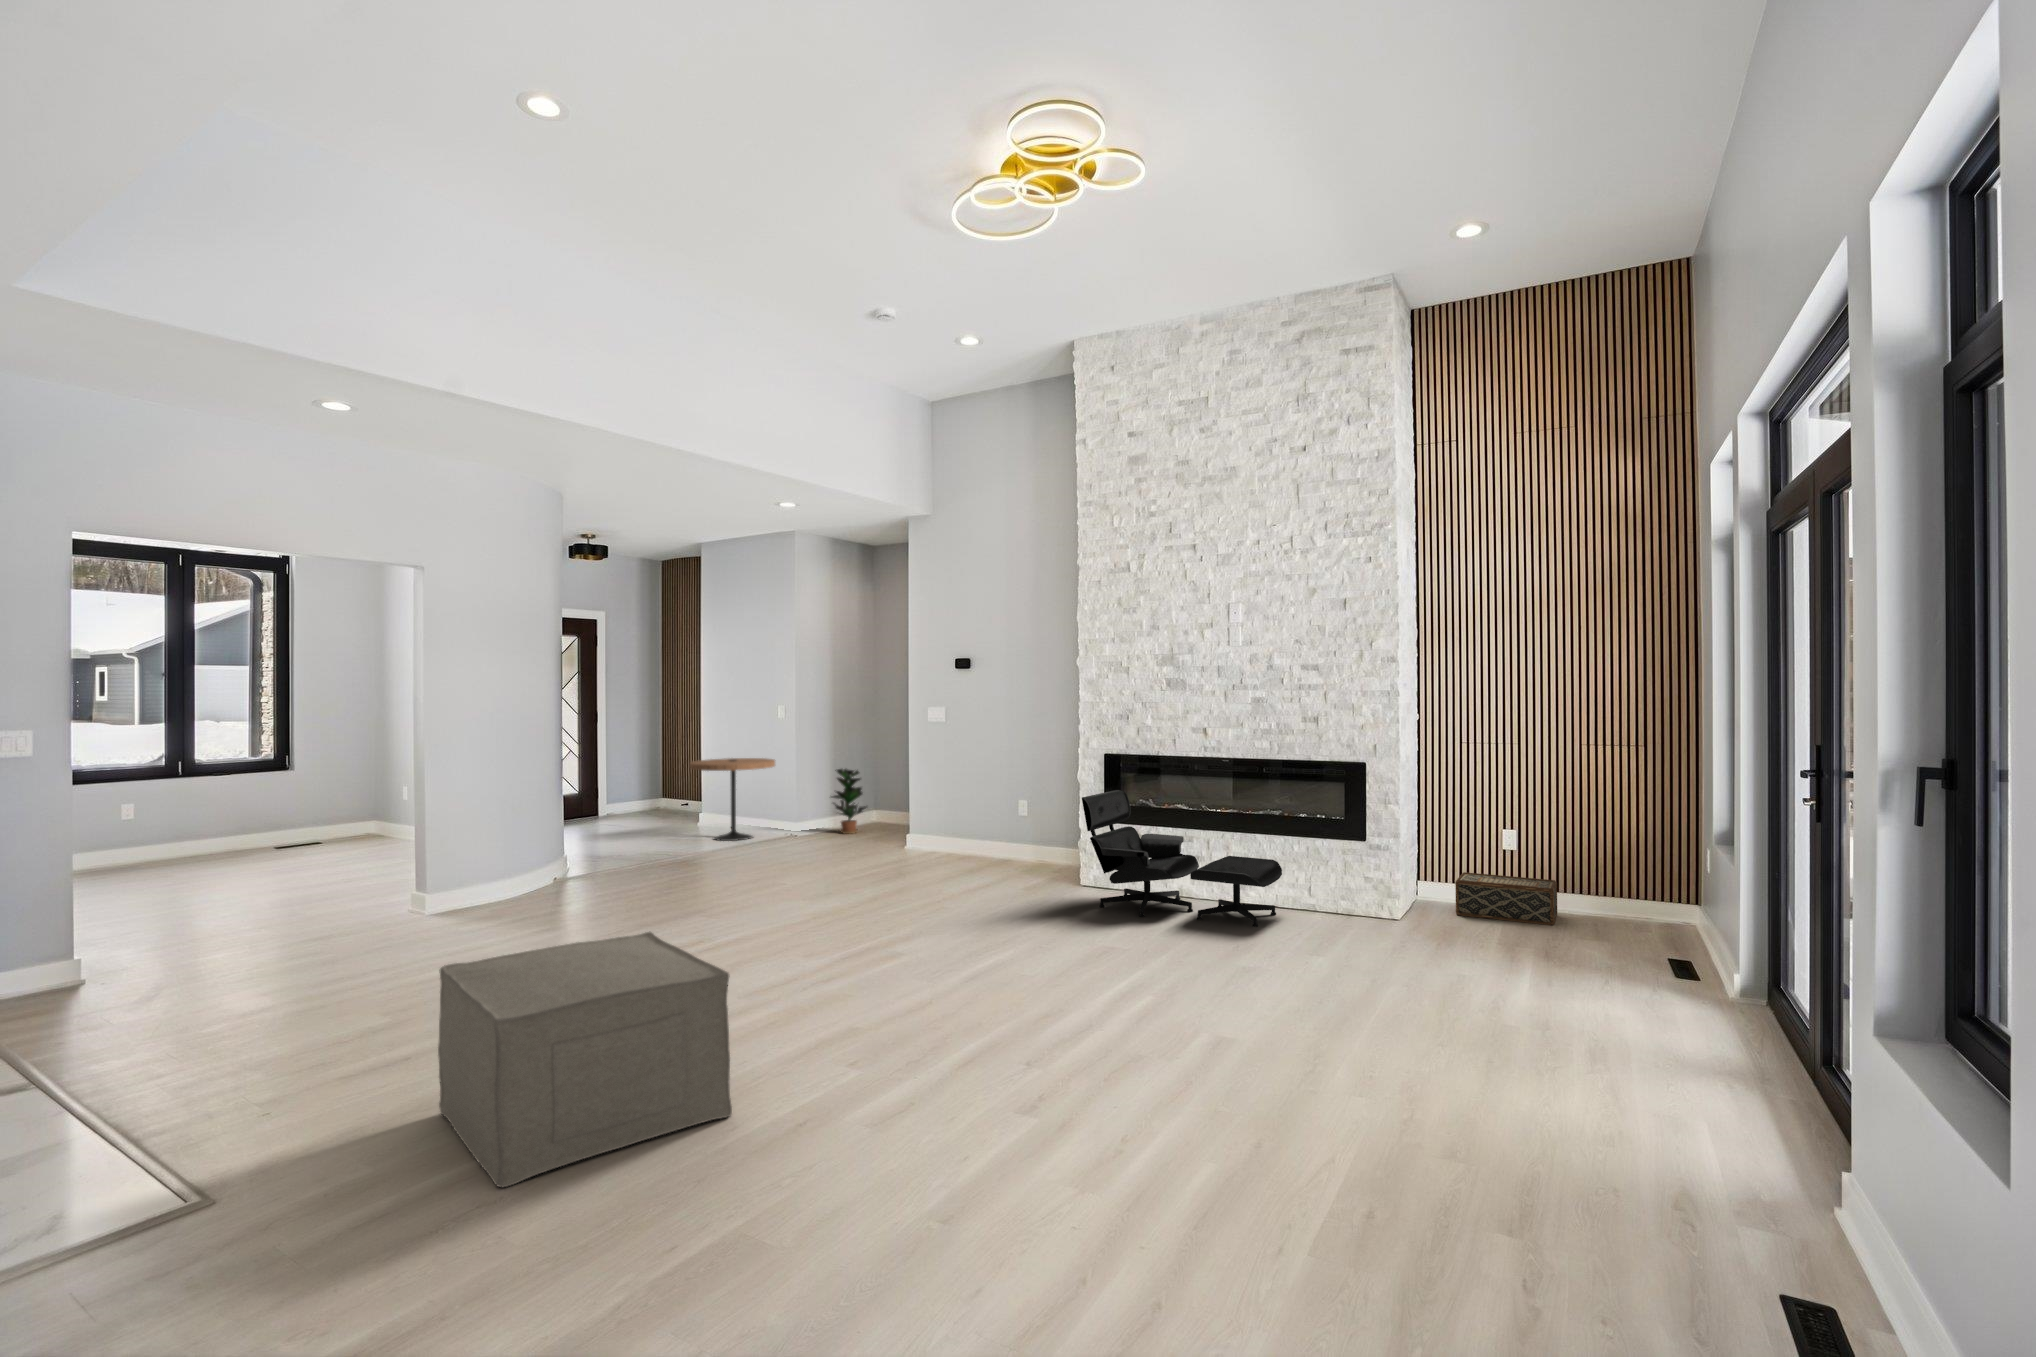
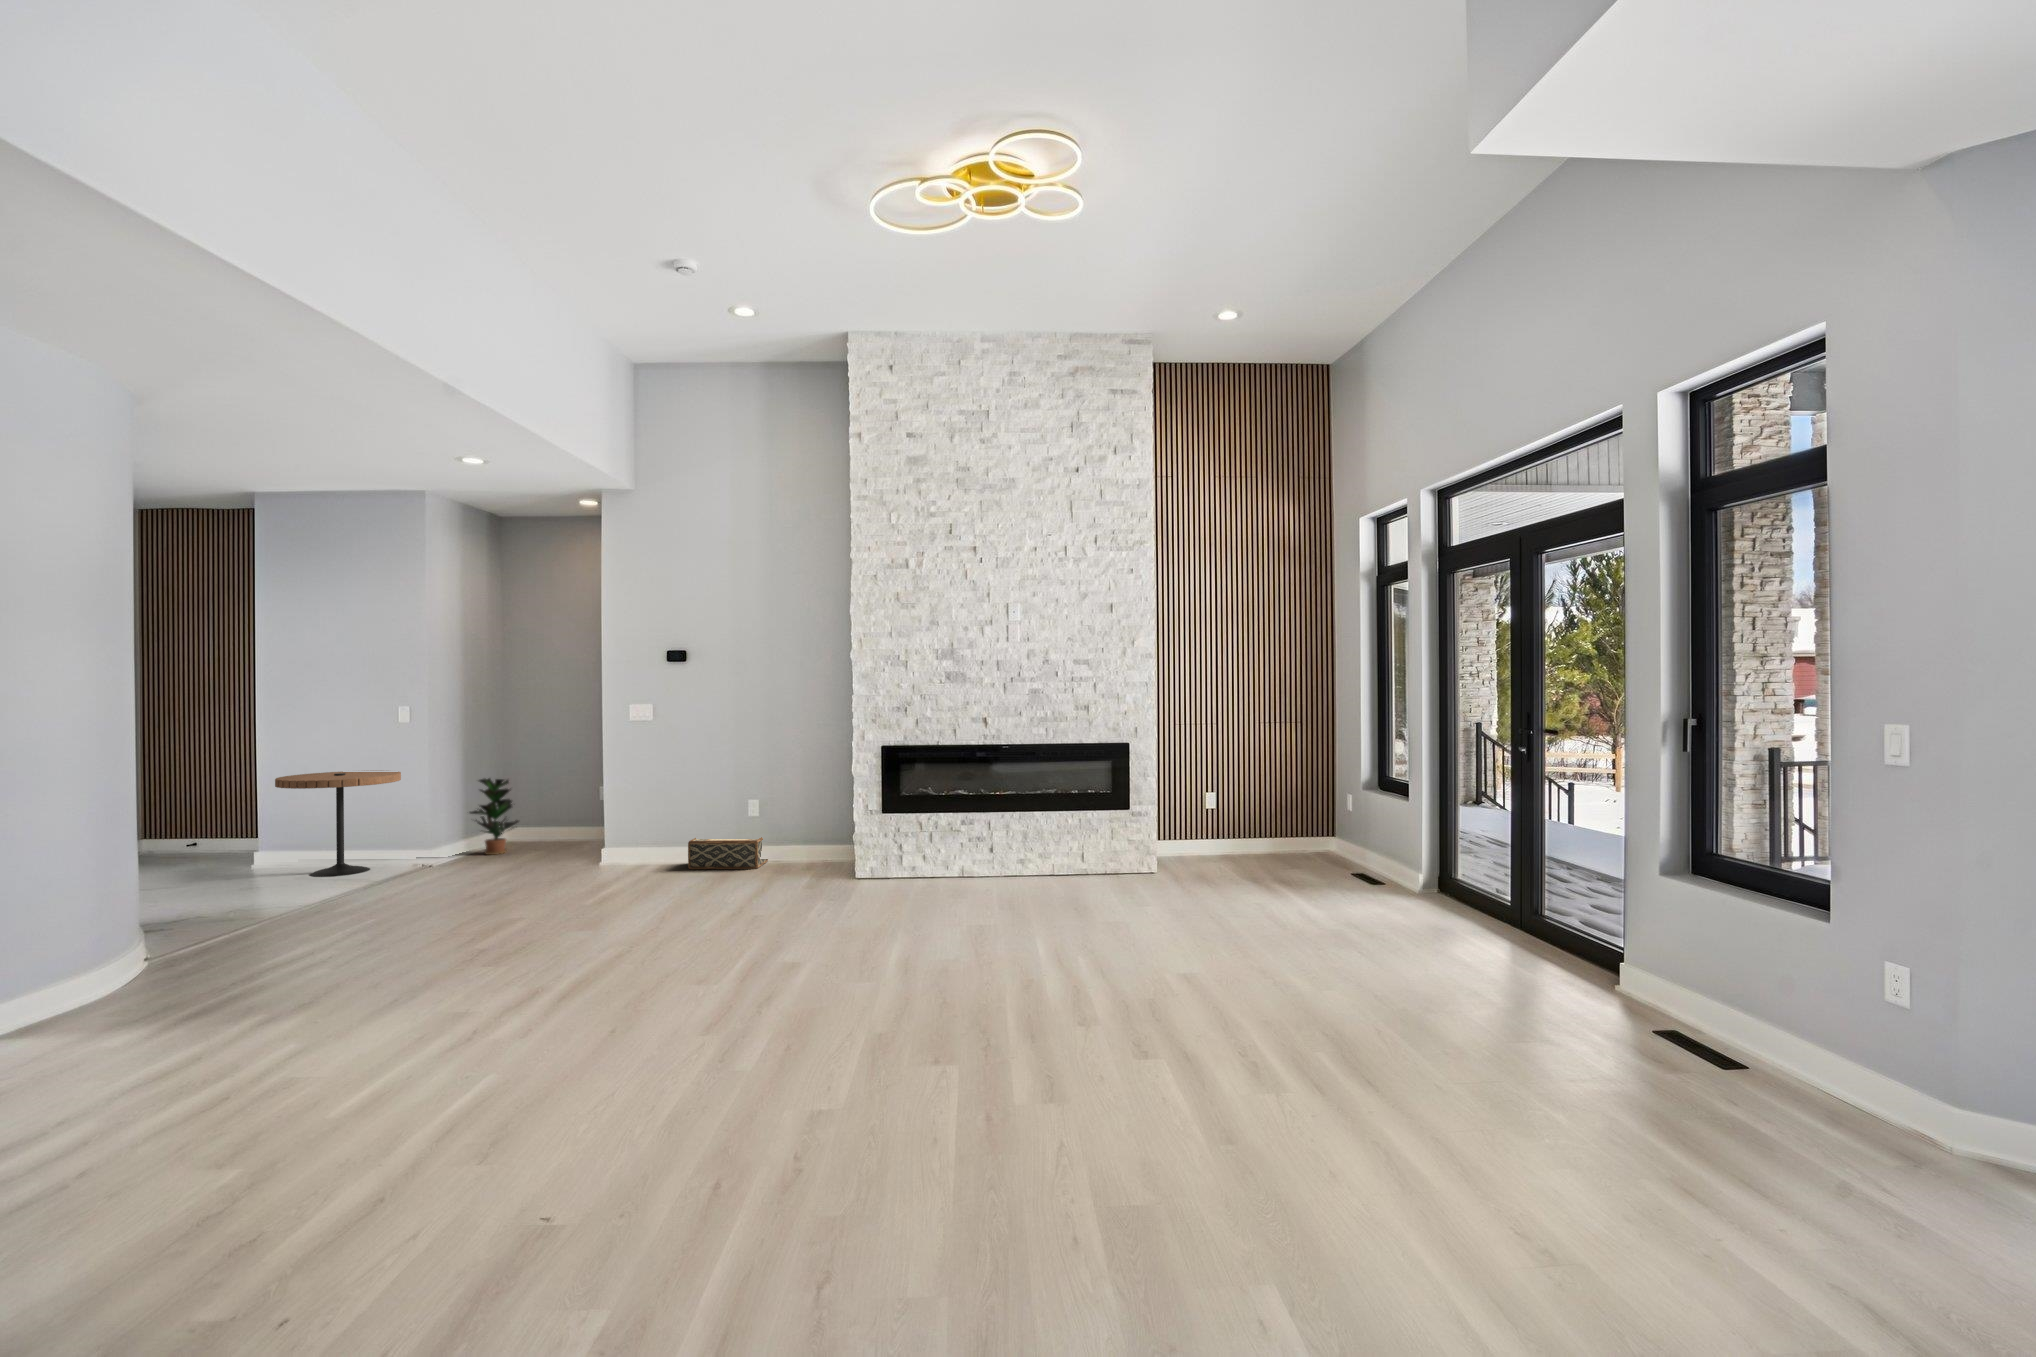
lounge chair: present [1082,790,1282,927] -> none [890,779,1067,895]
woven basket: present [1455,872,1557,925] -> present [688,837,768,869]
ottoman: present [438,932,732,1187] -> none [552,941,887,1208]

